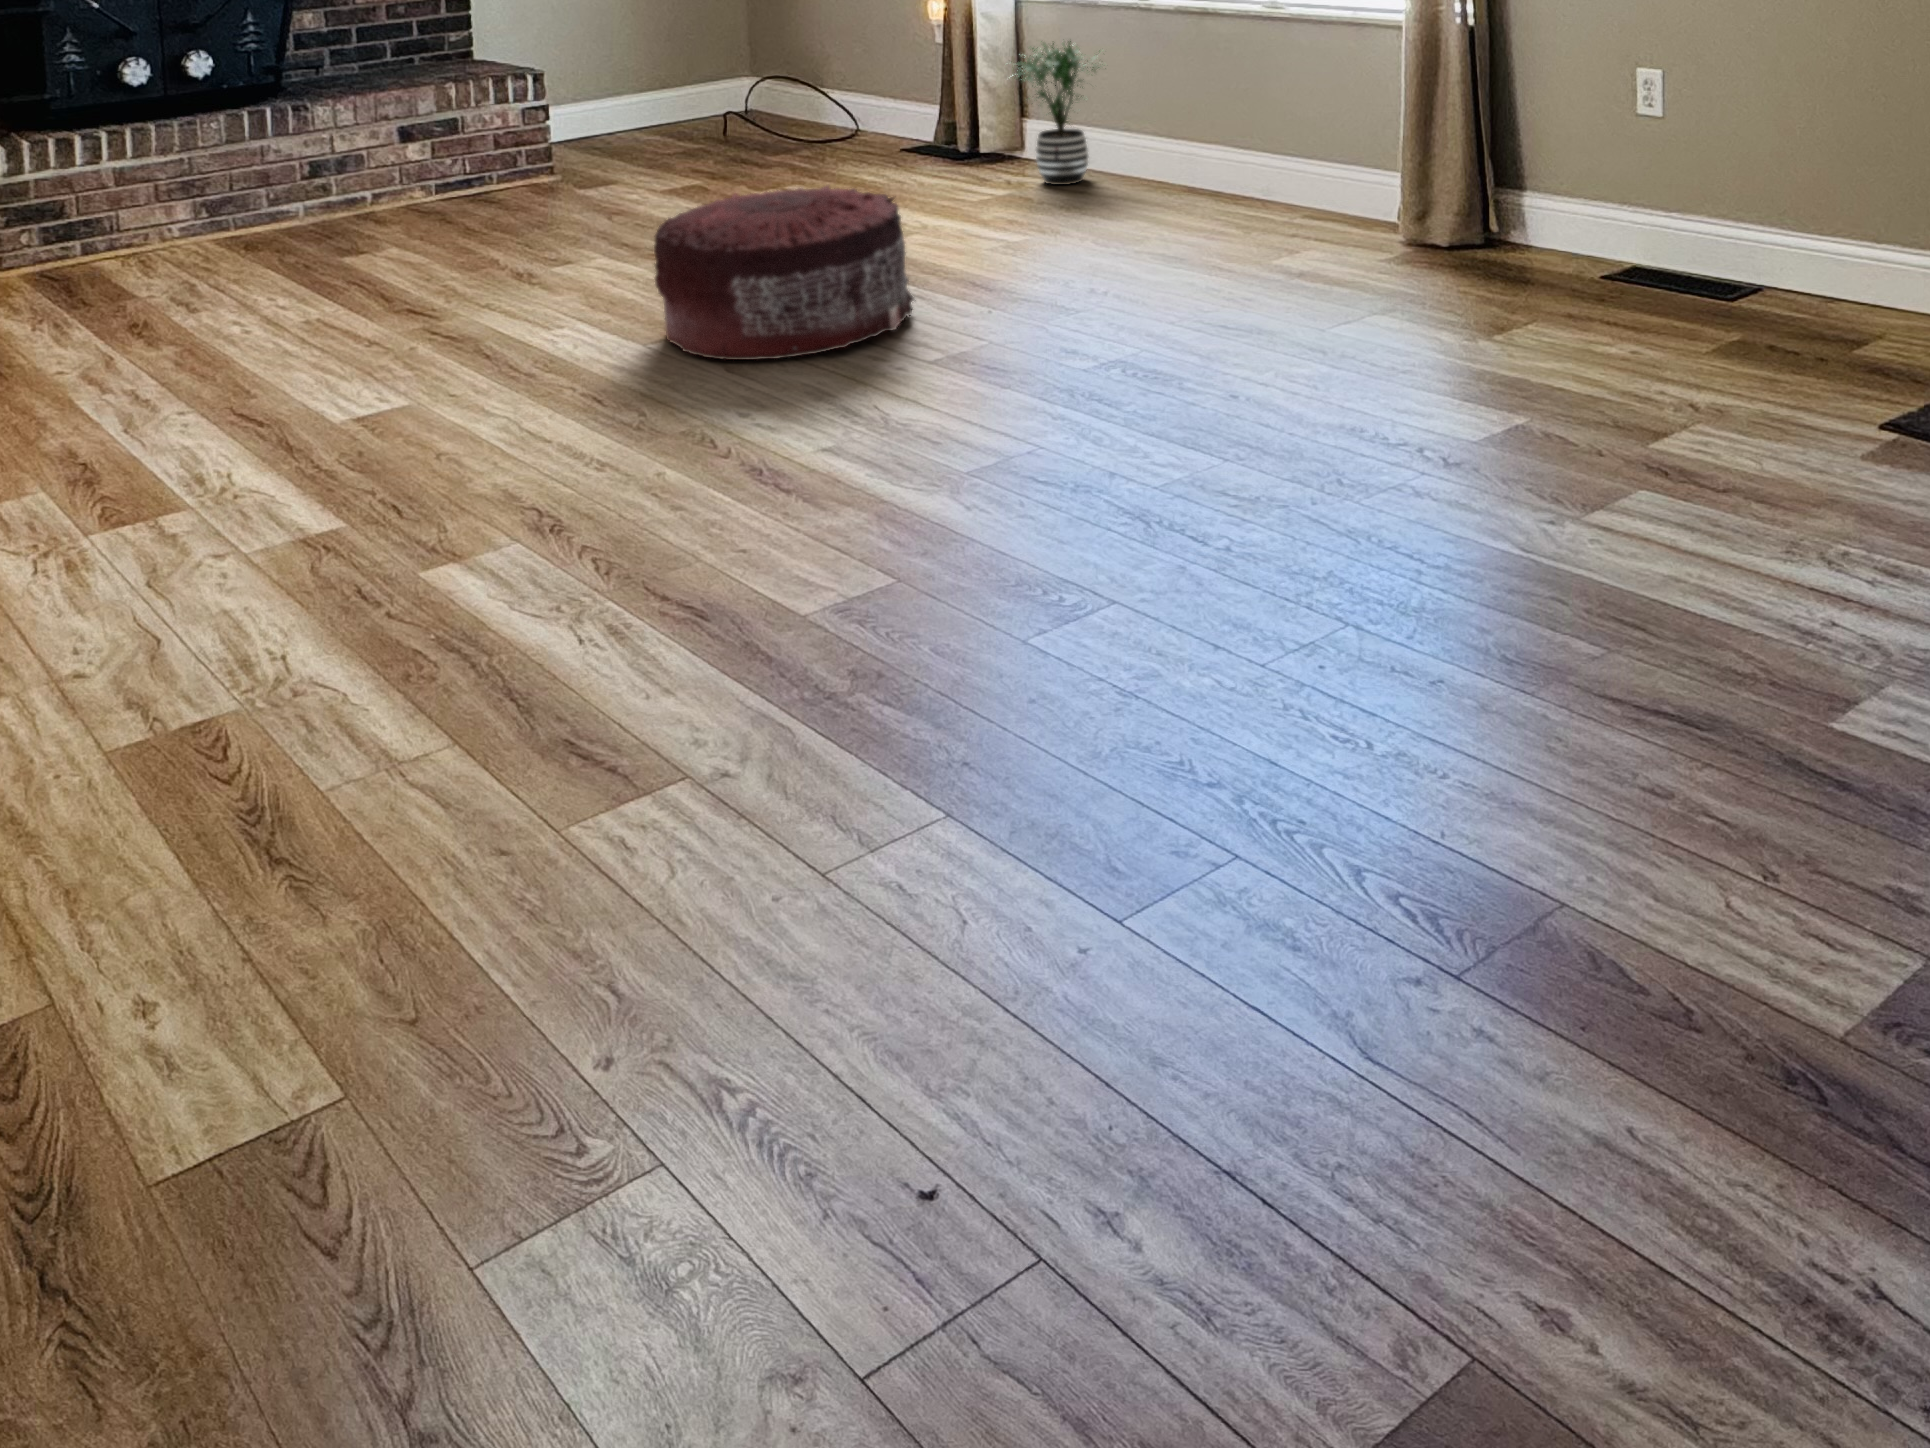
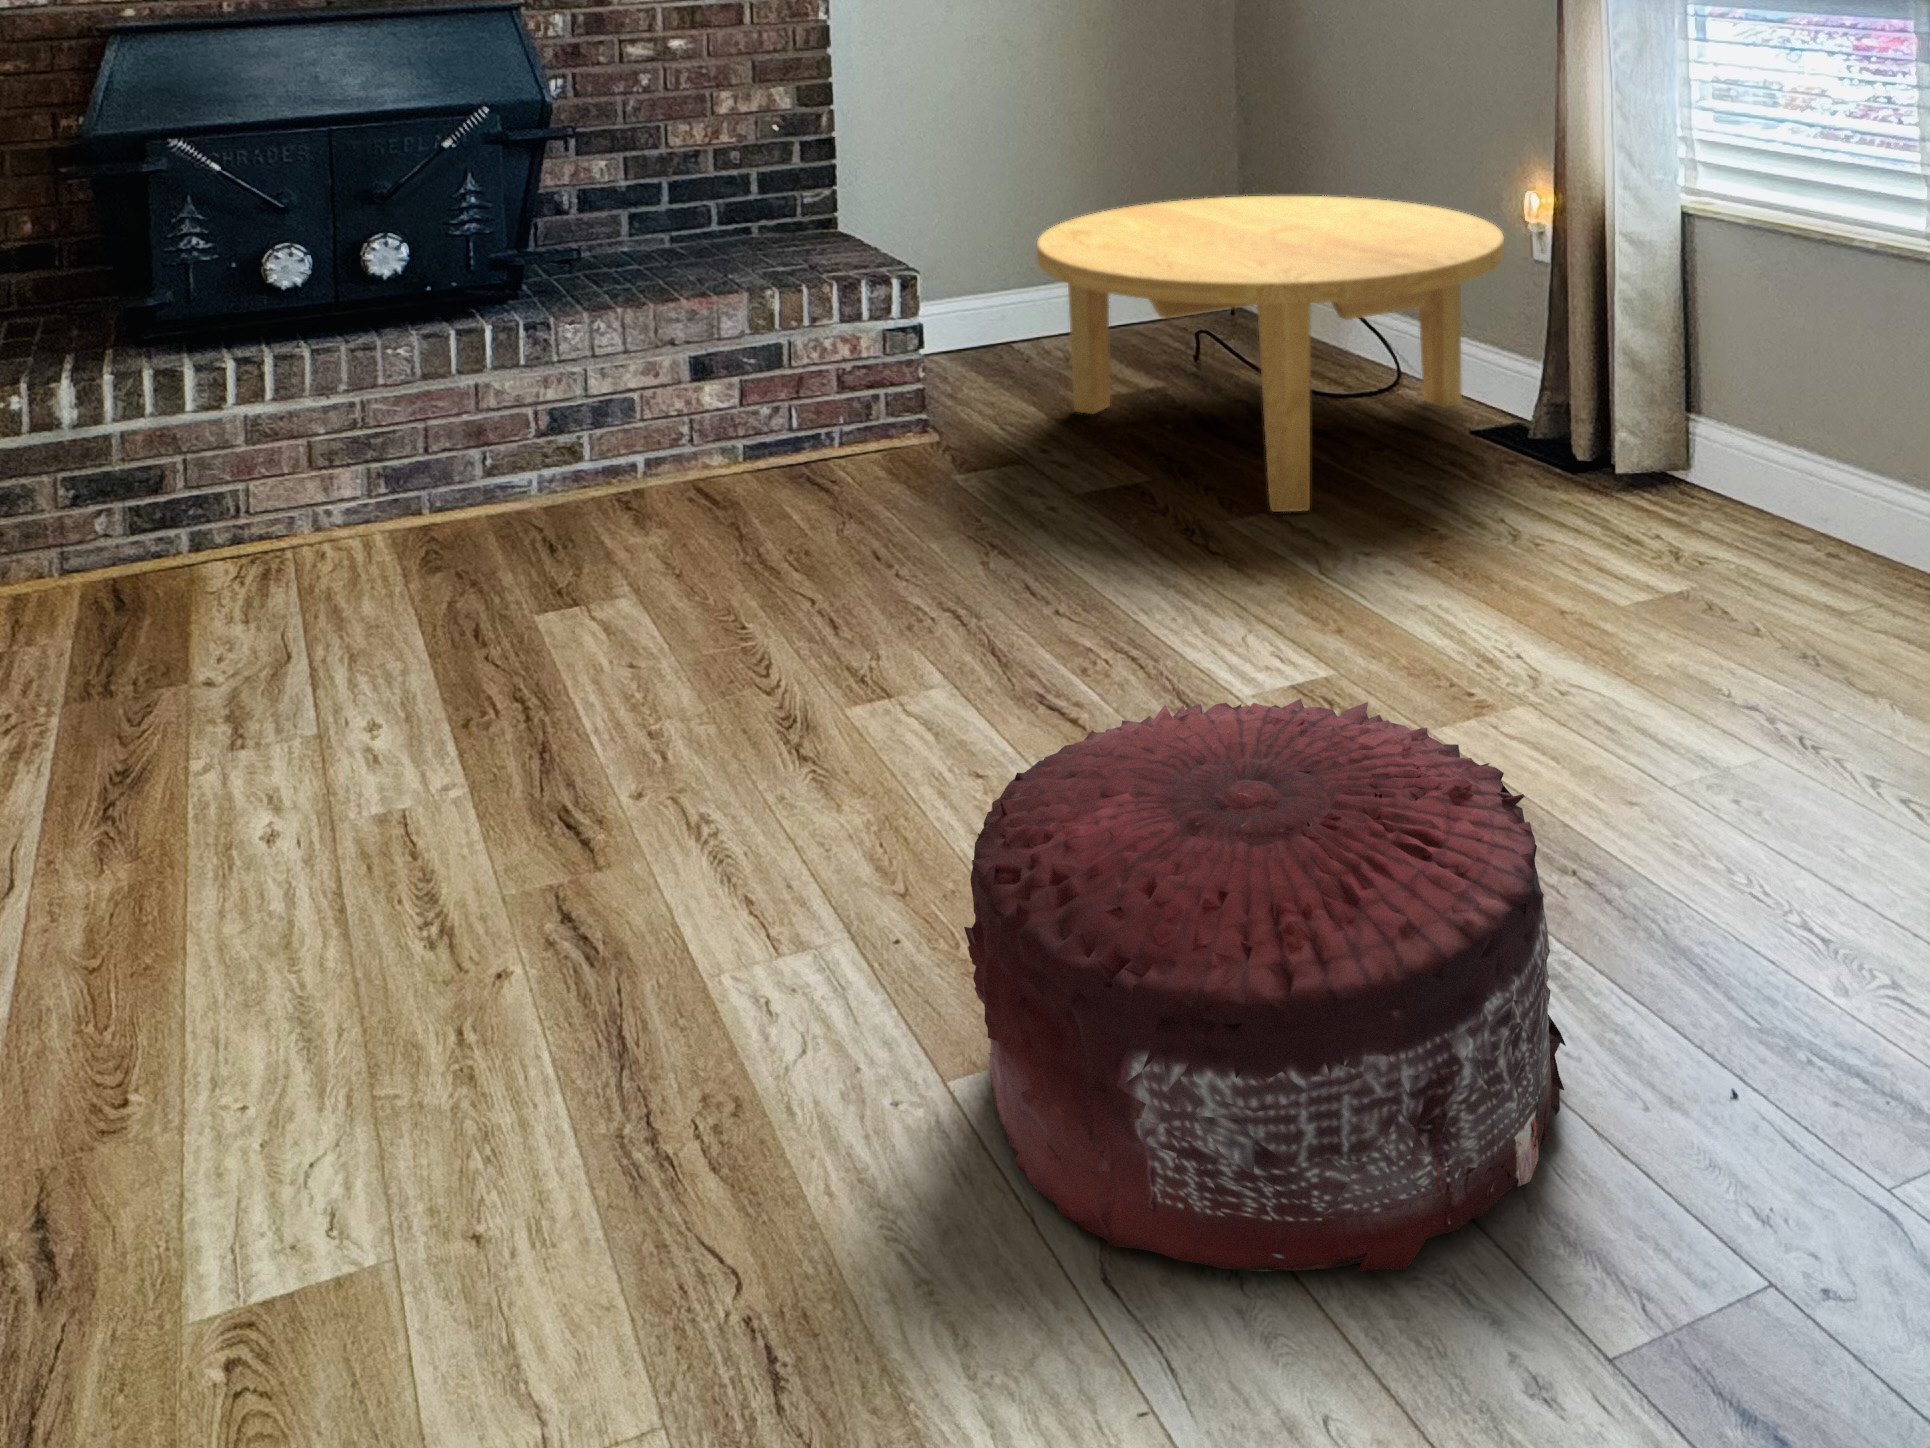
coffee table: none [626,16,918,185] -> present [1037,196,1504,512]
potted plant: present [1012,41,1103,185] -> none [1674,305,1877,581]

